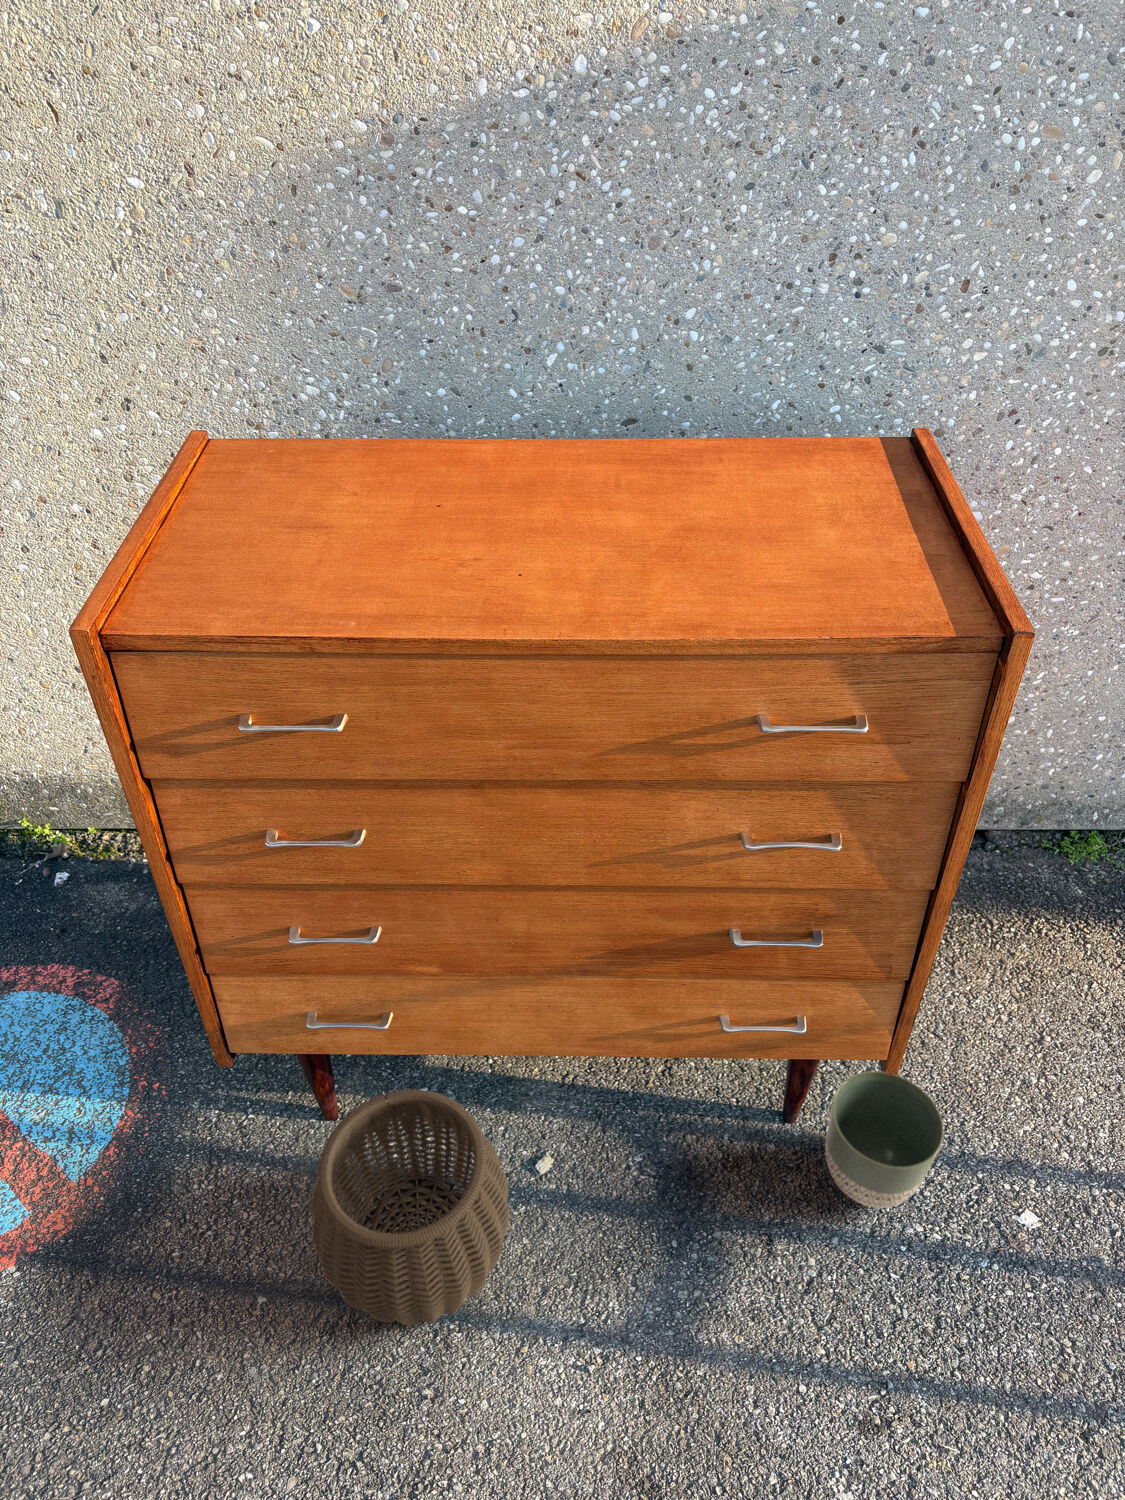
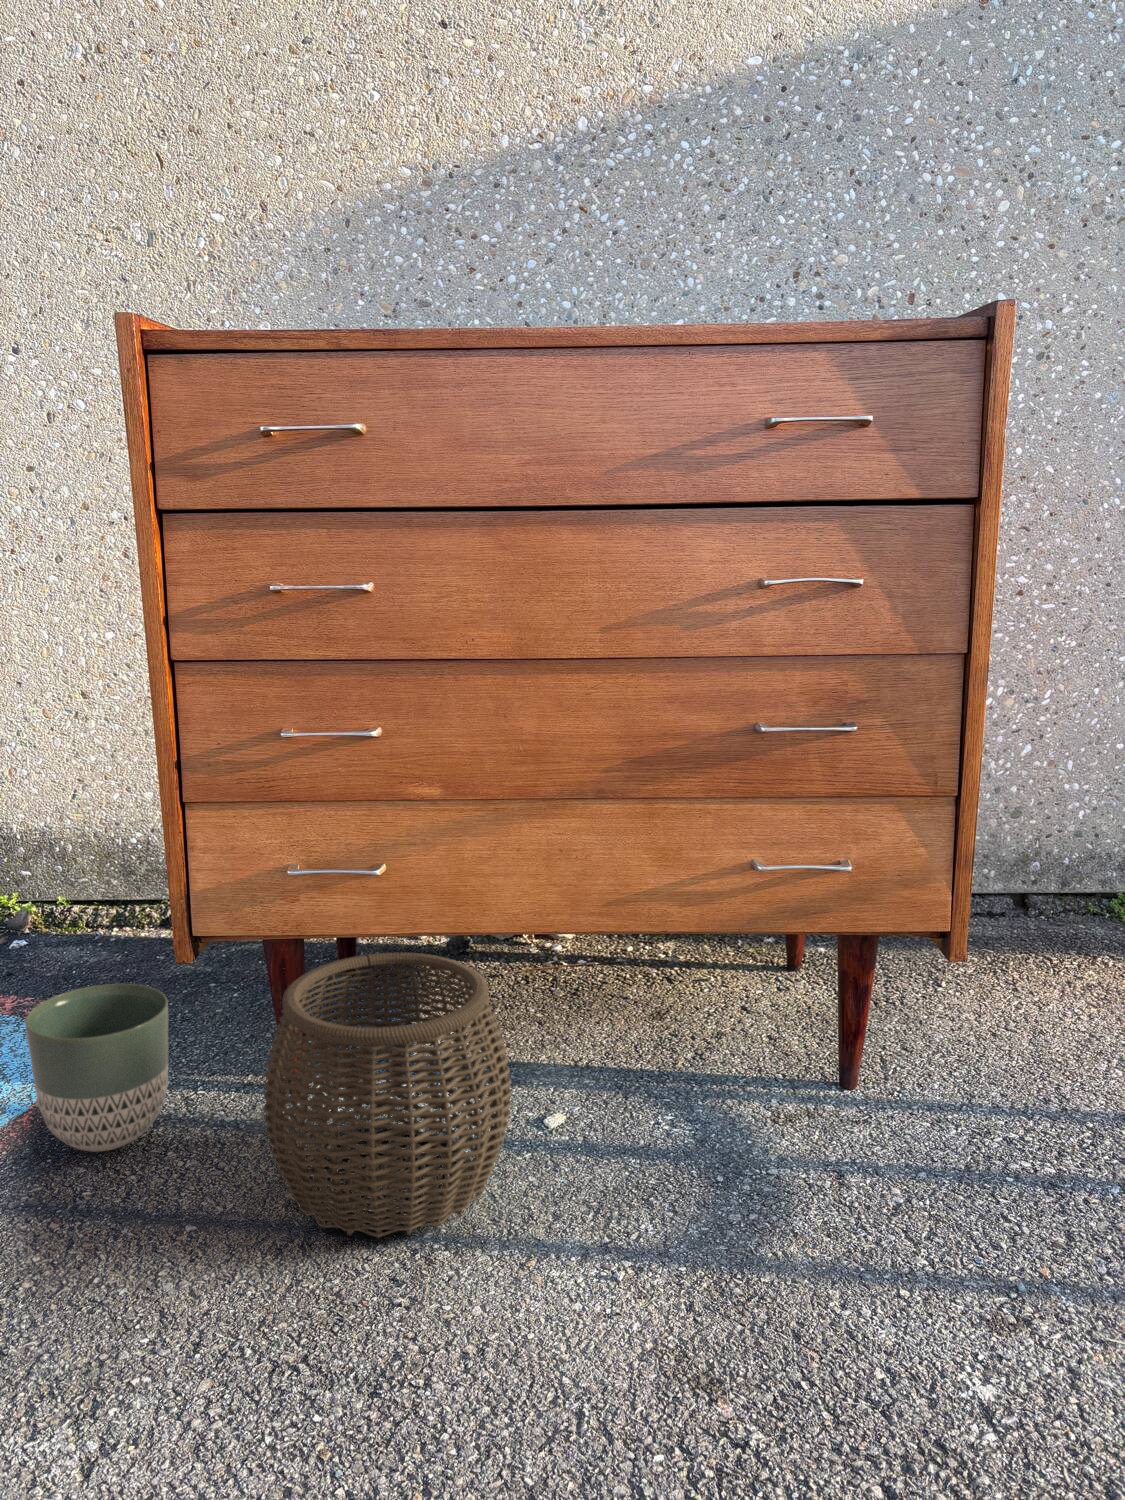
planter: present [825,1071,944,1208] -> present [25,984,168,1152]

